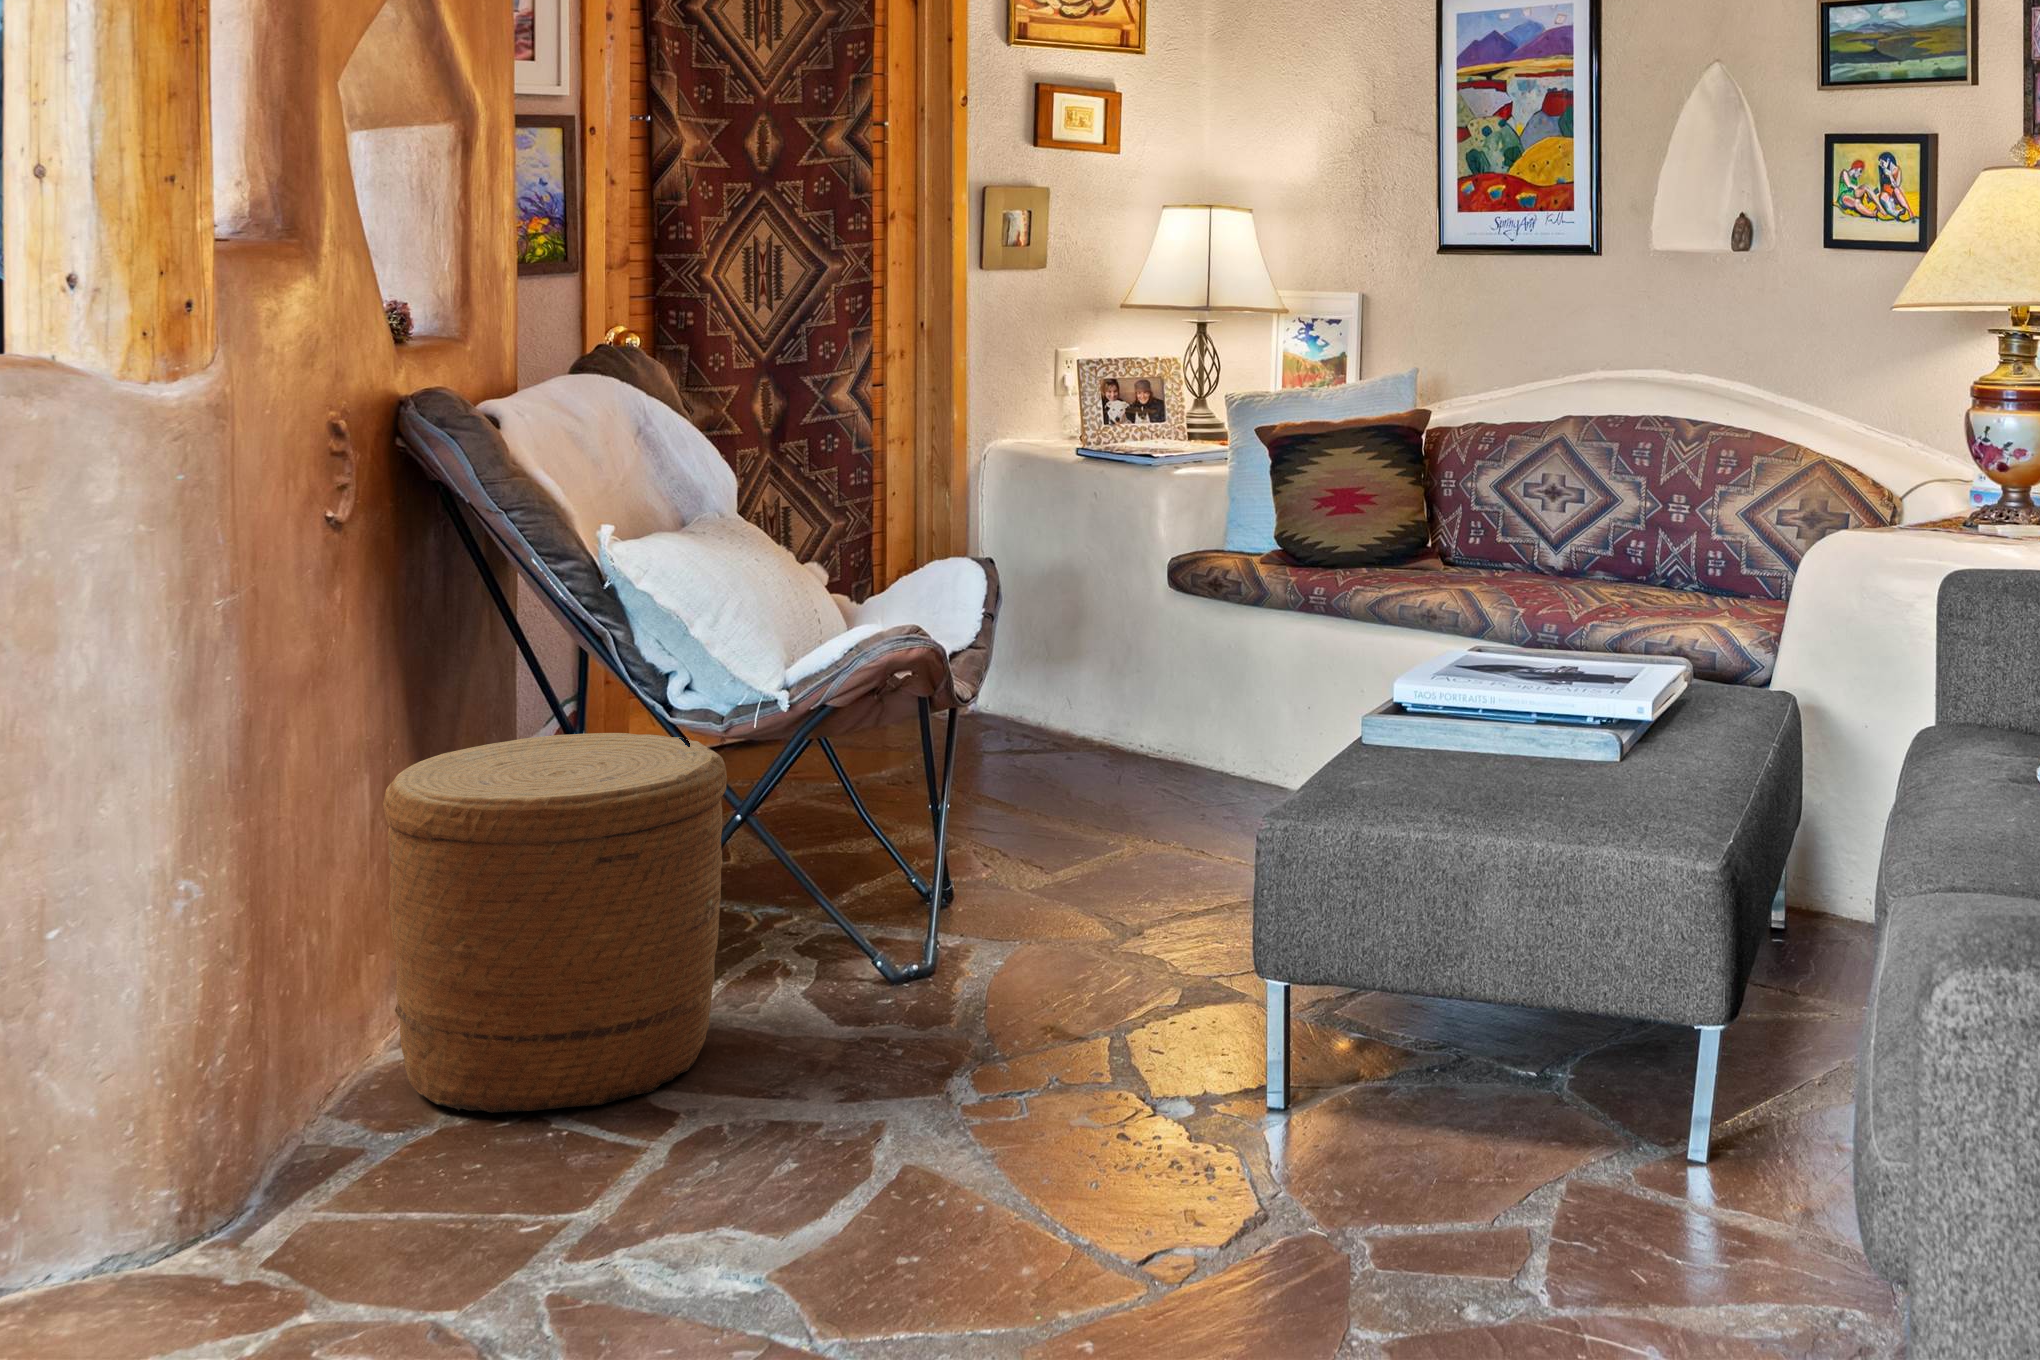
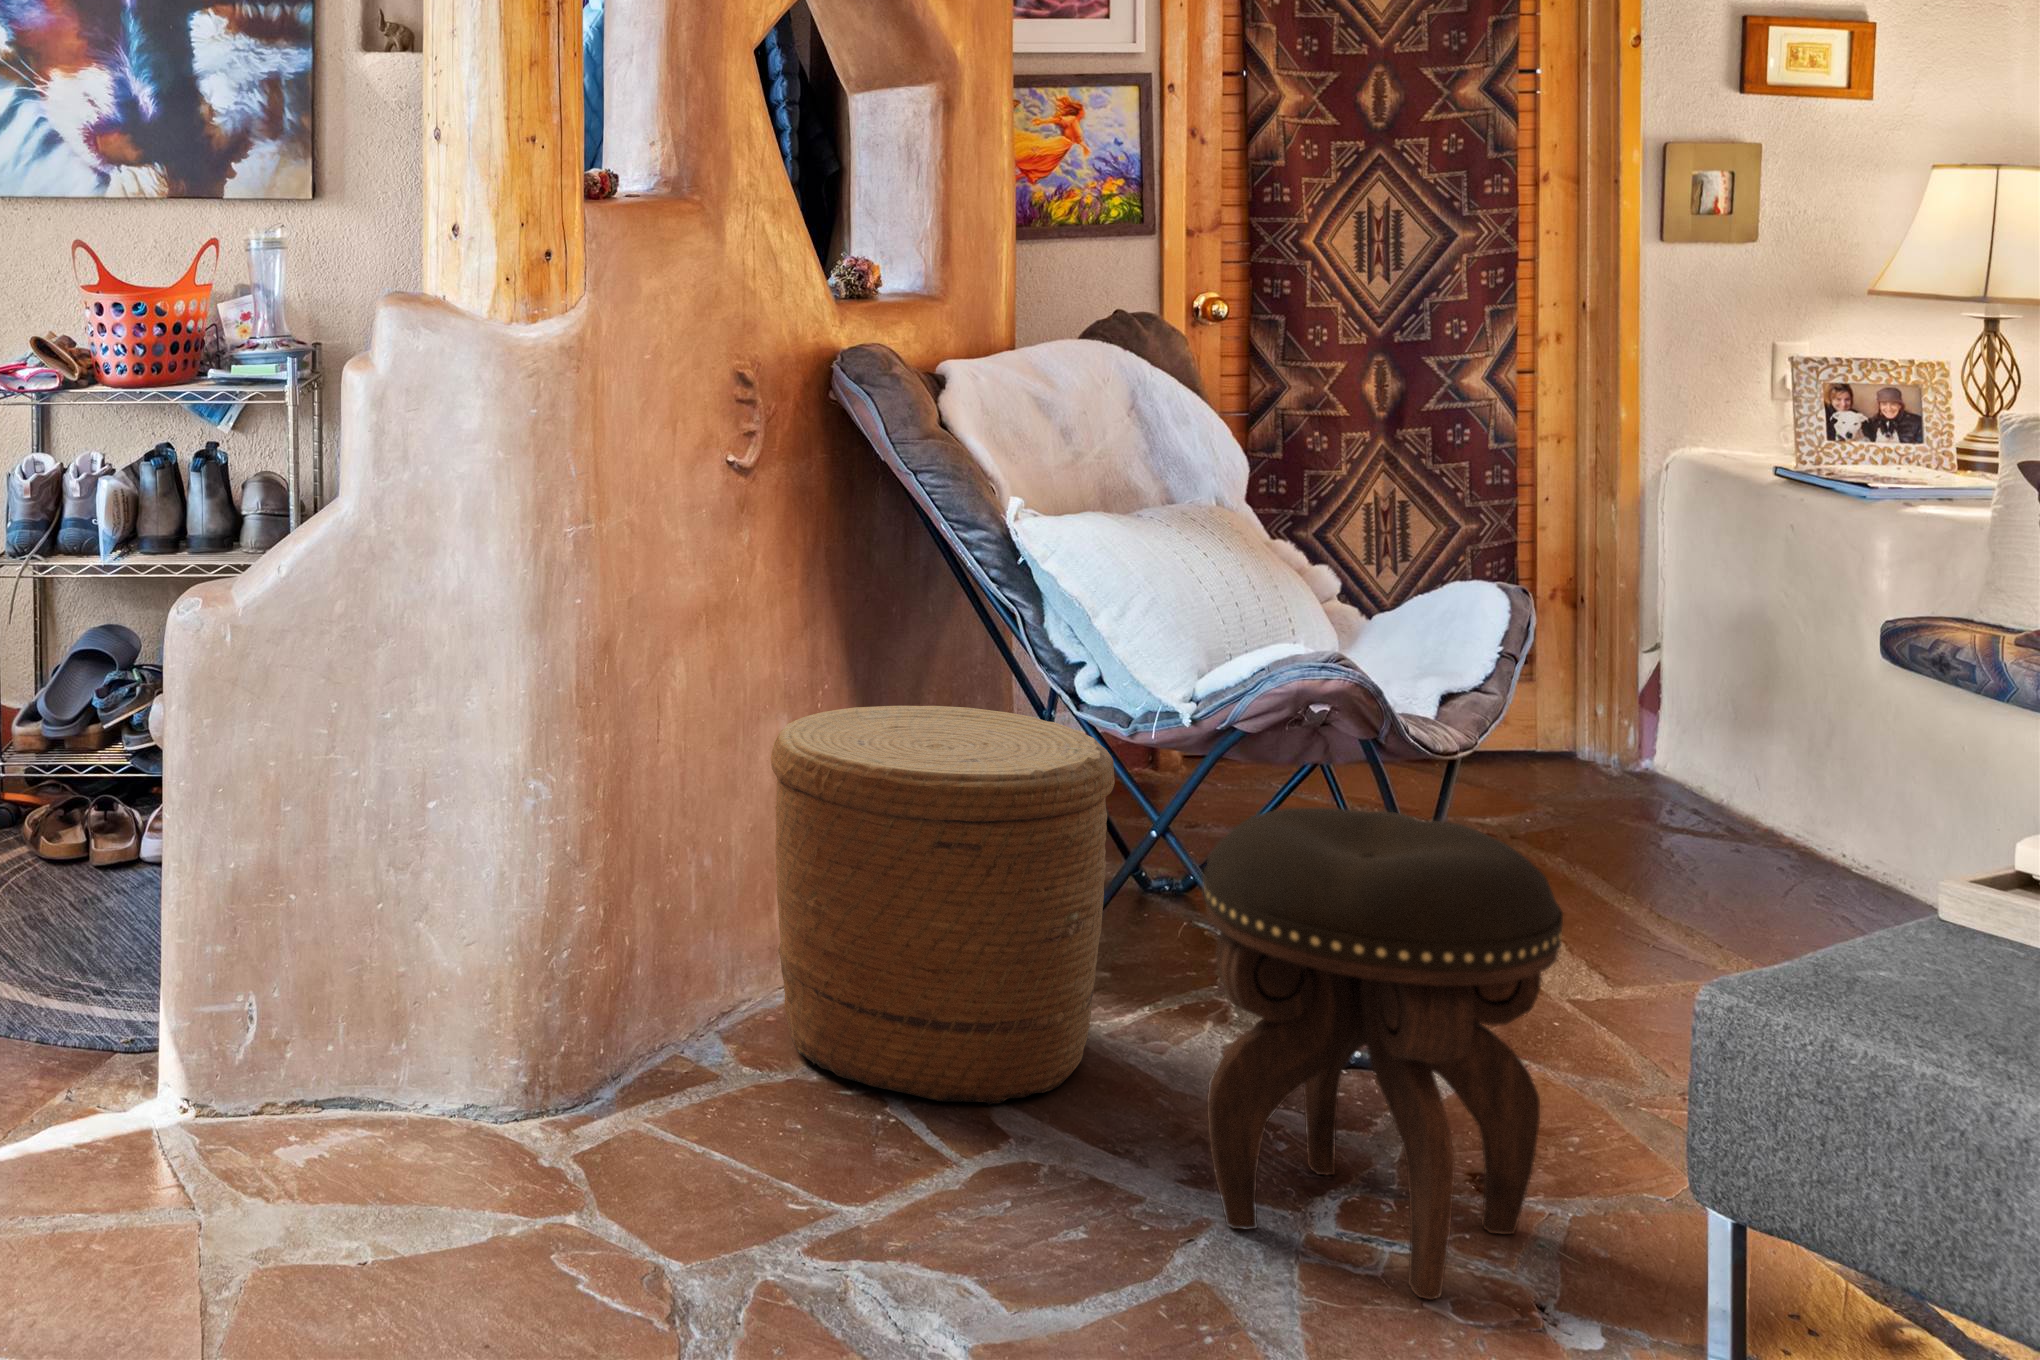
footstool: none [858,752,1129,1124] -> present [1204,807,1563,1300]

